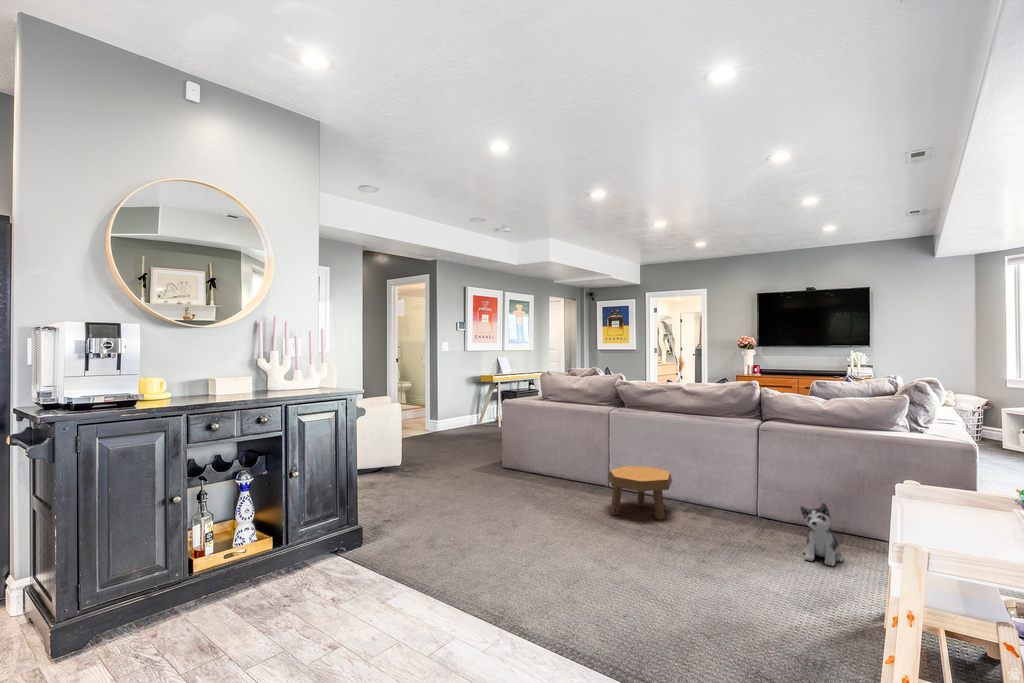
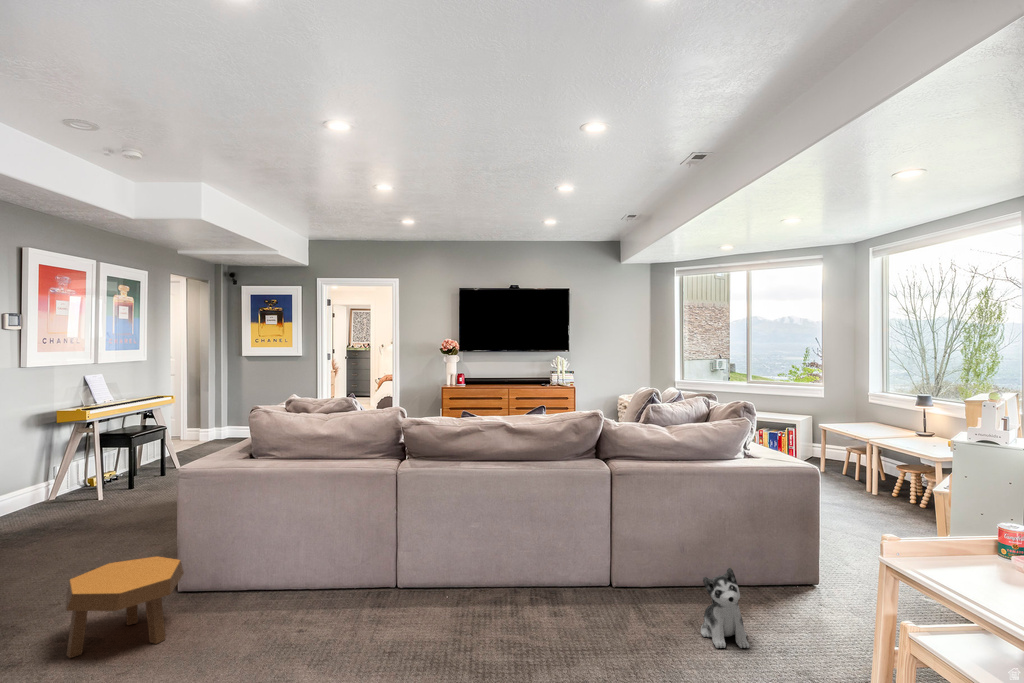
footstool: present [608,466,672,520] -> present [66,557,184,658]

